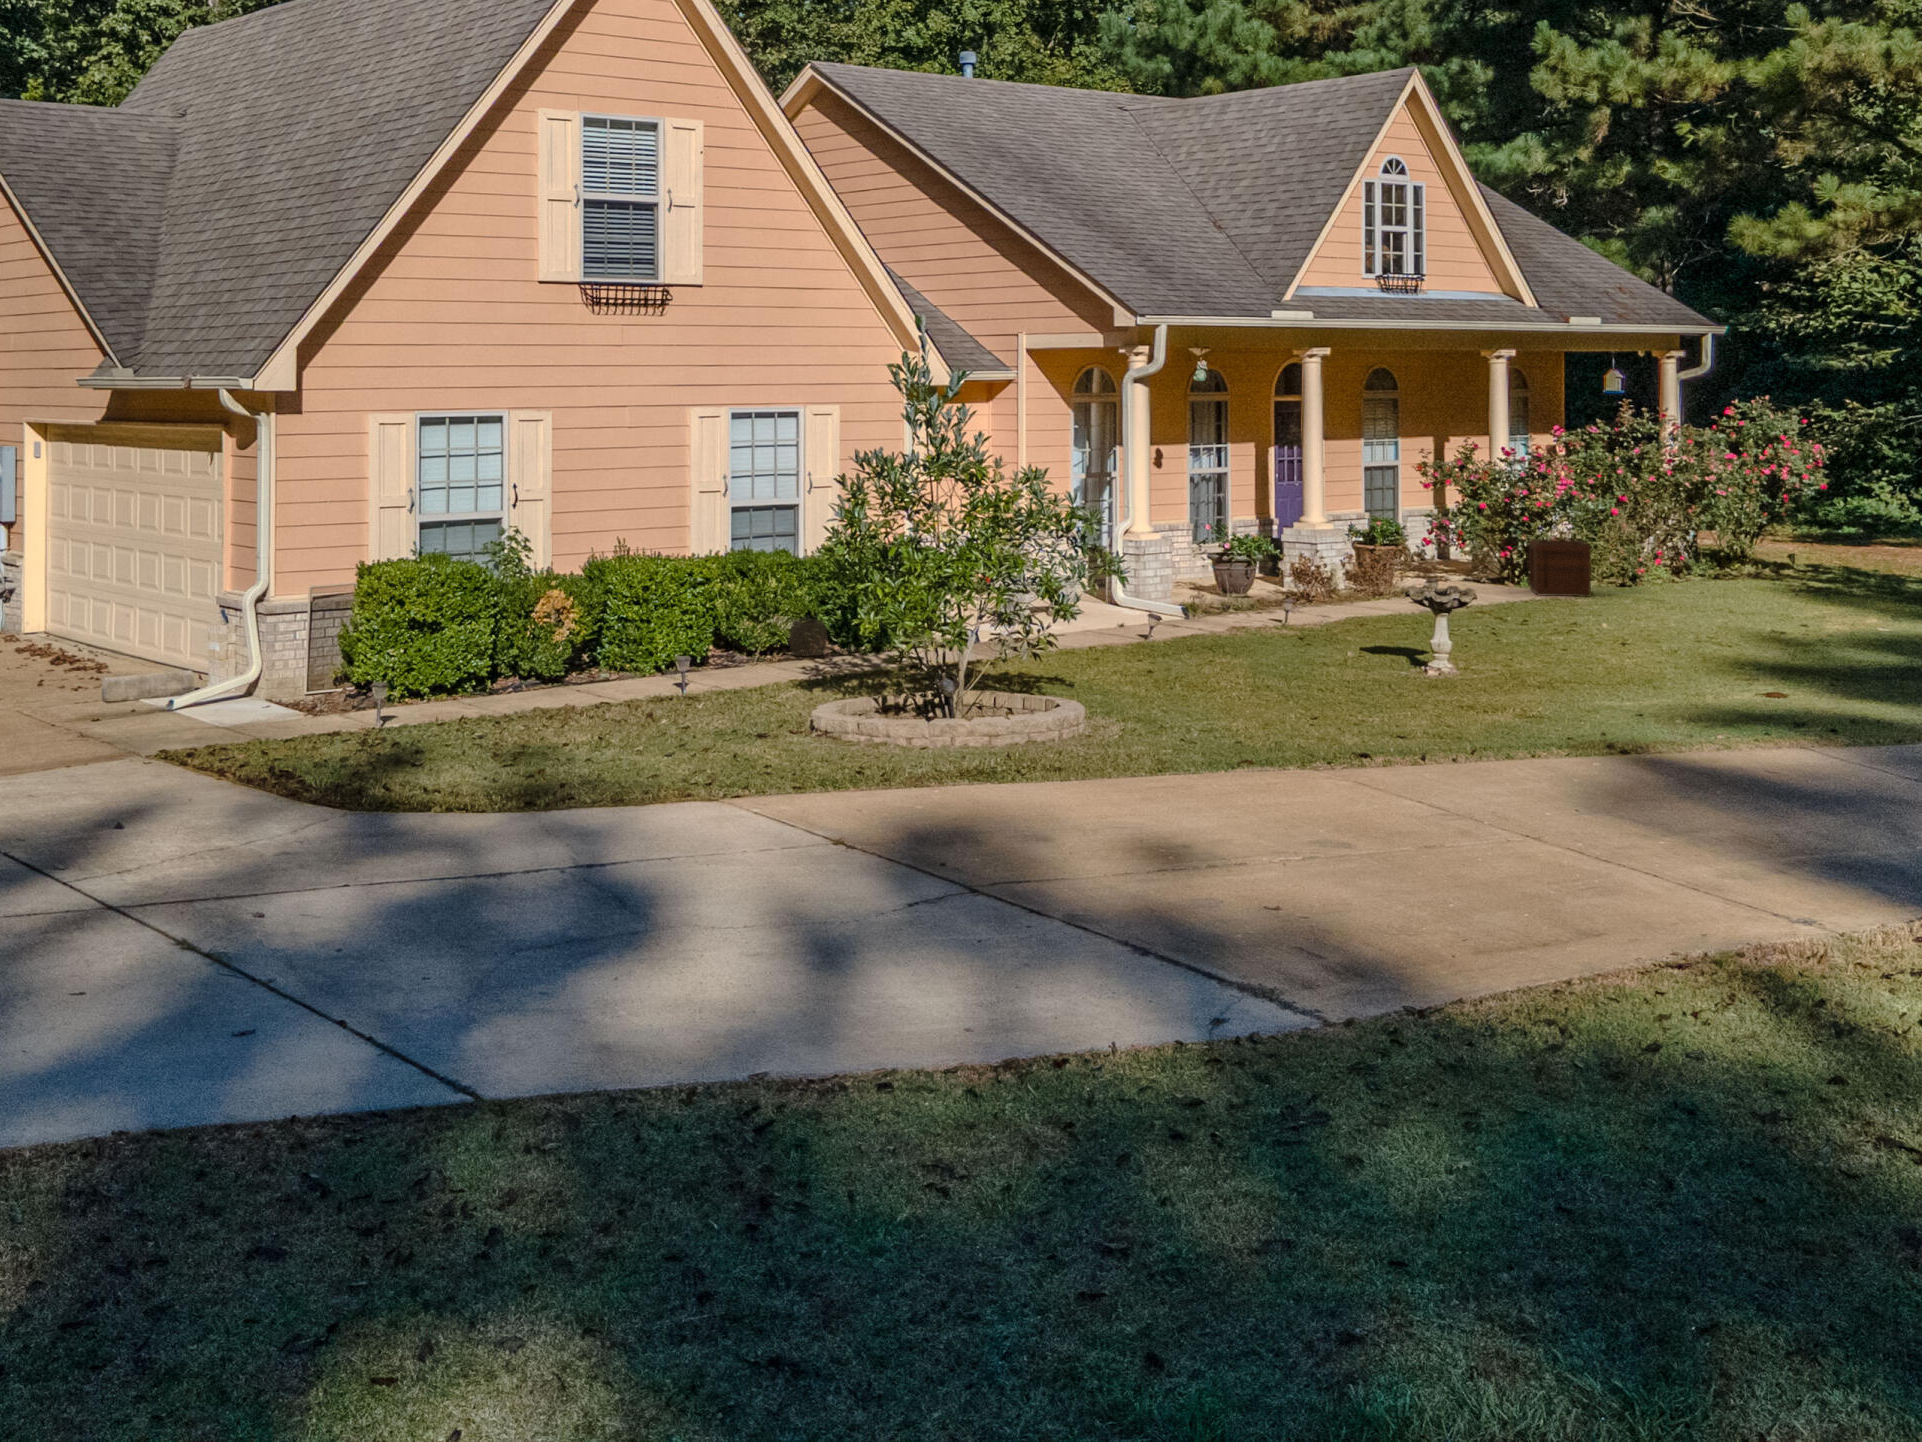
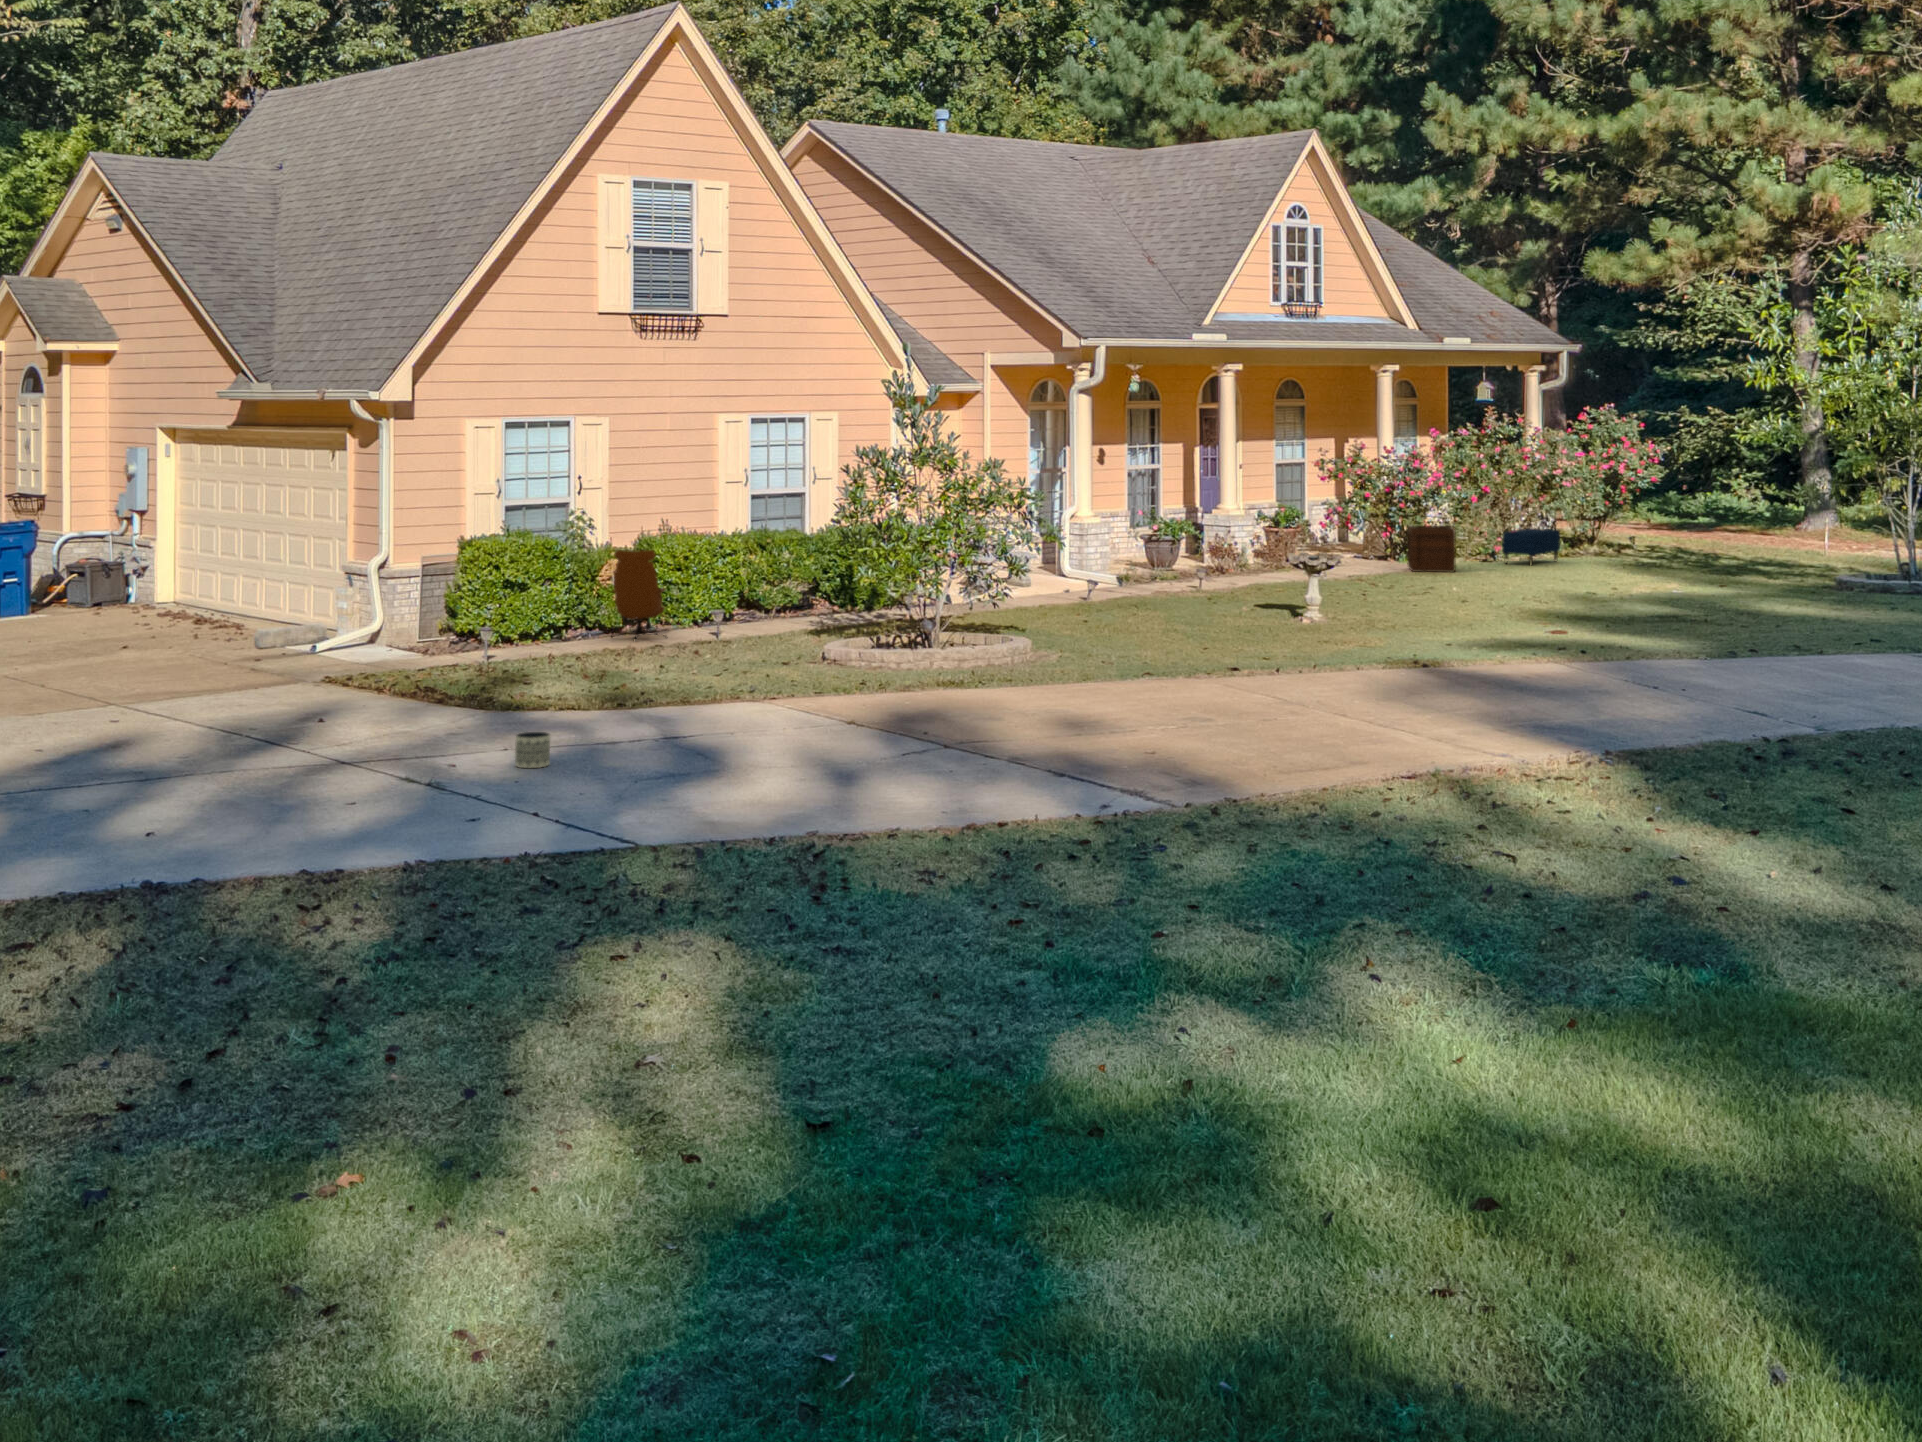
bench: none [1641,541,1710,587] -> present [1502,528,1560,565]
lounge chair: none [543,583,620,702] -> present [611,550,665,641]
woven basket: present [789,619,827,656] -> none [796,585,828,614]
planter: none [285,905,341,967] -> present [515,732,550,768]

